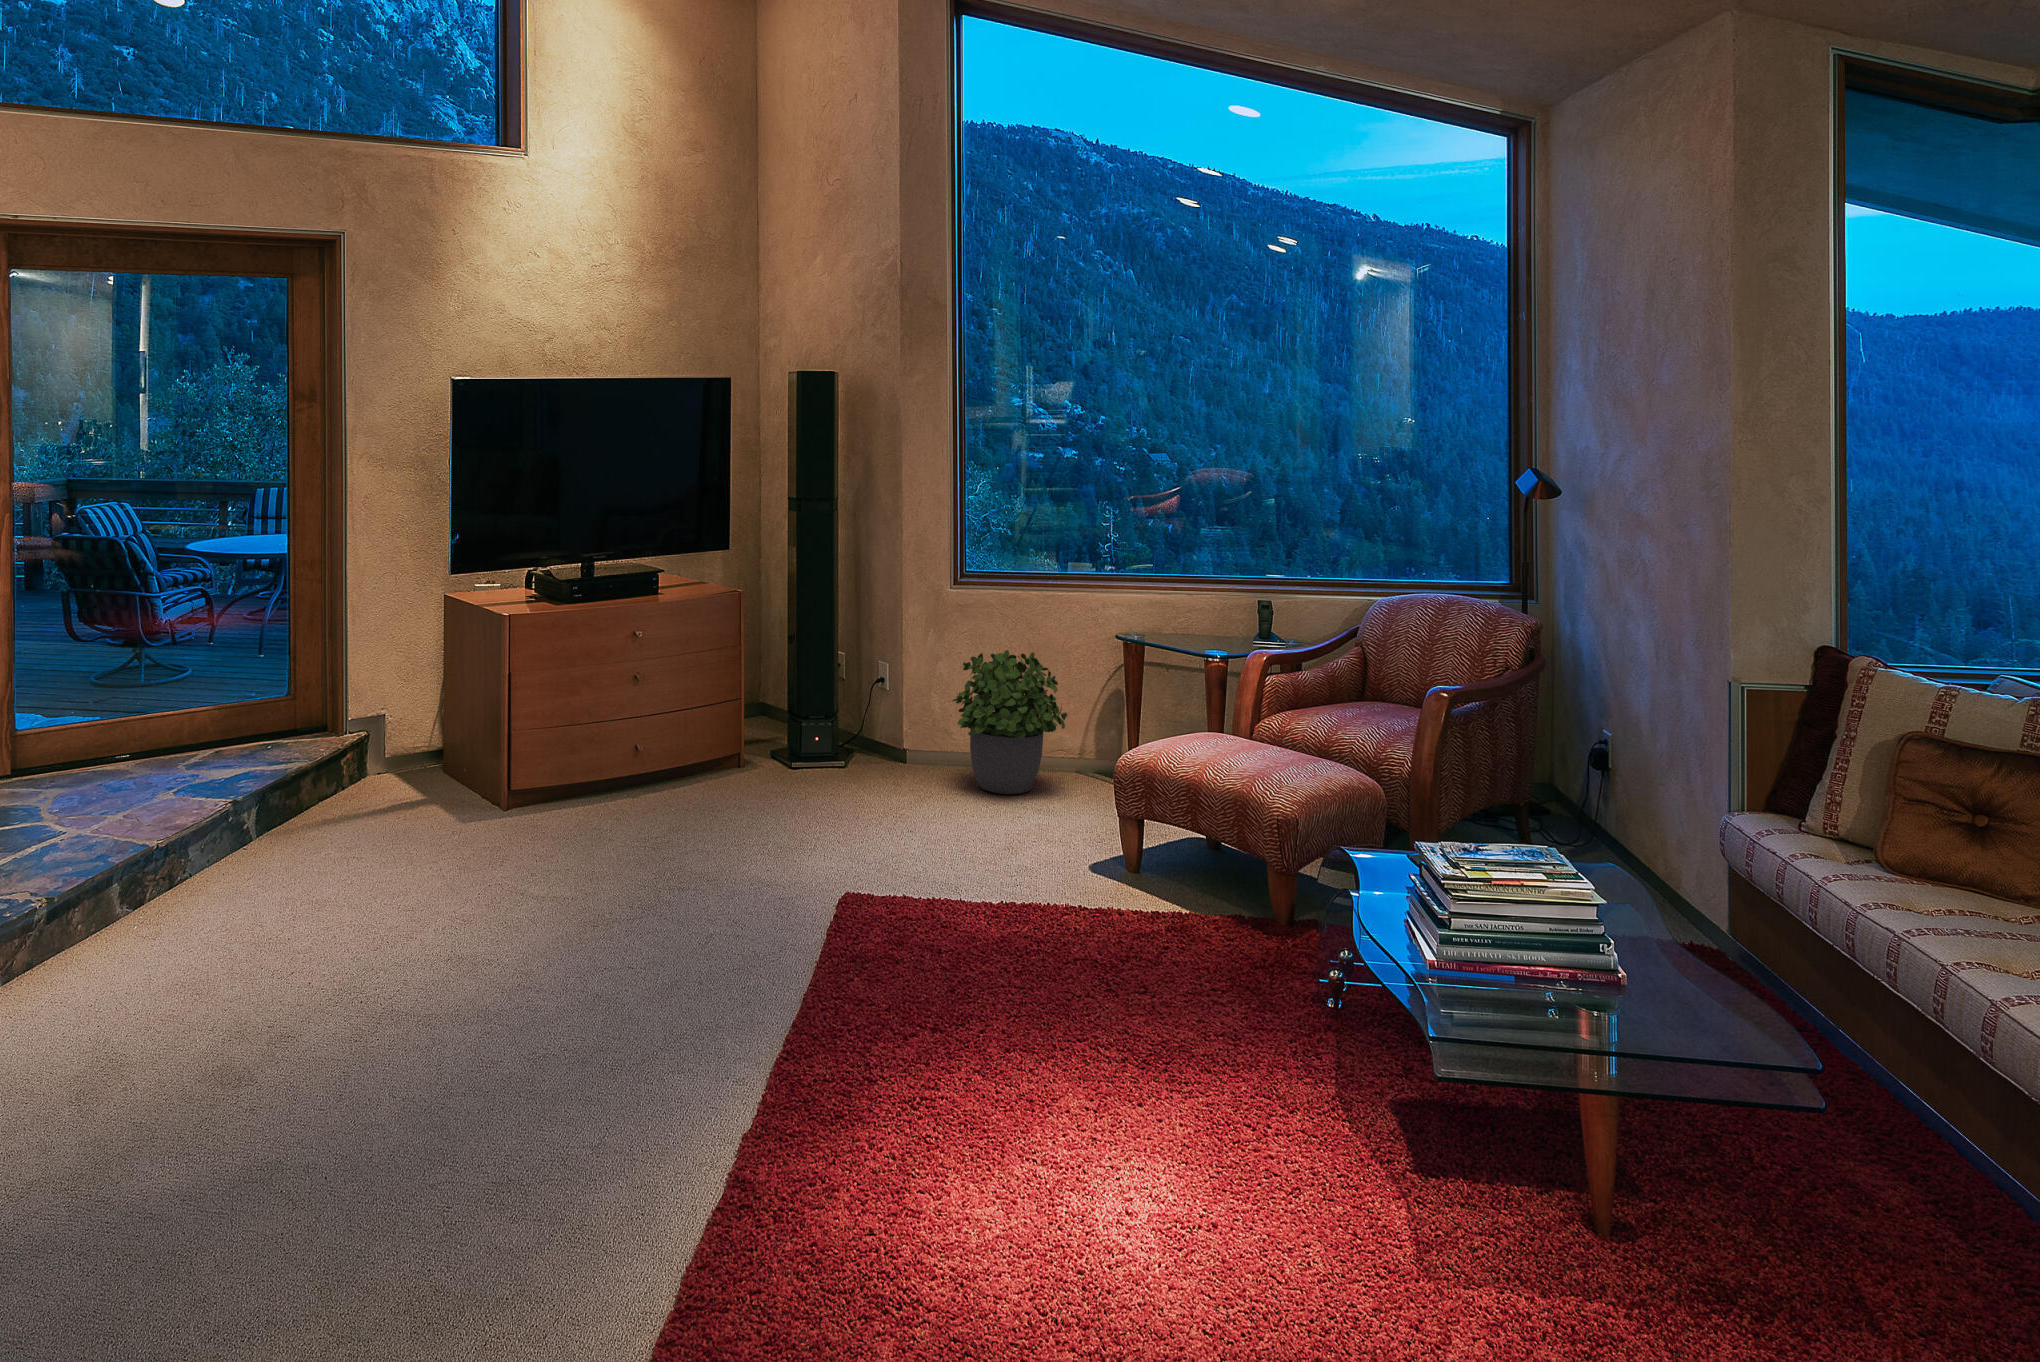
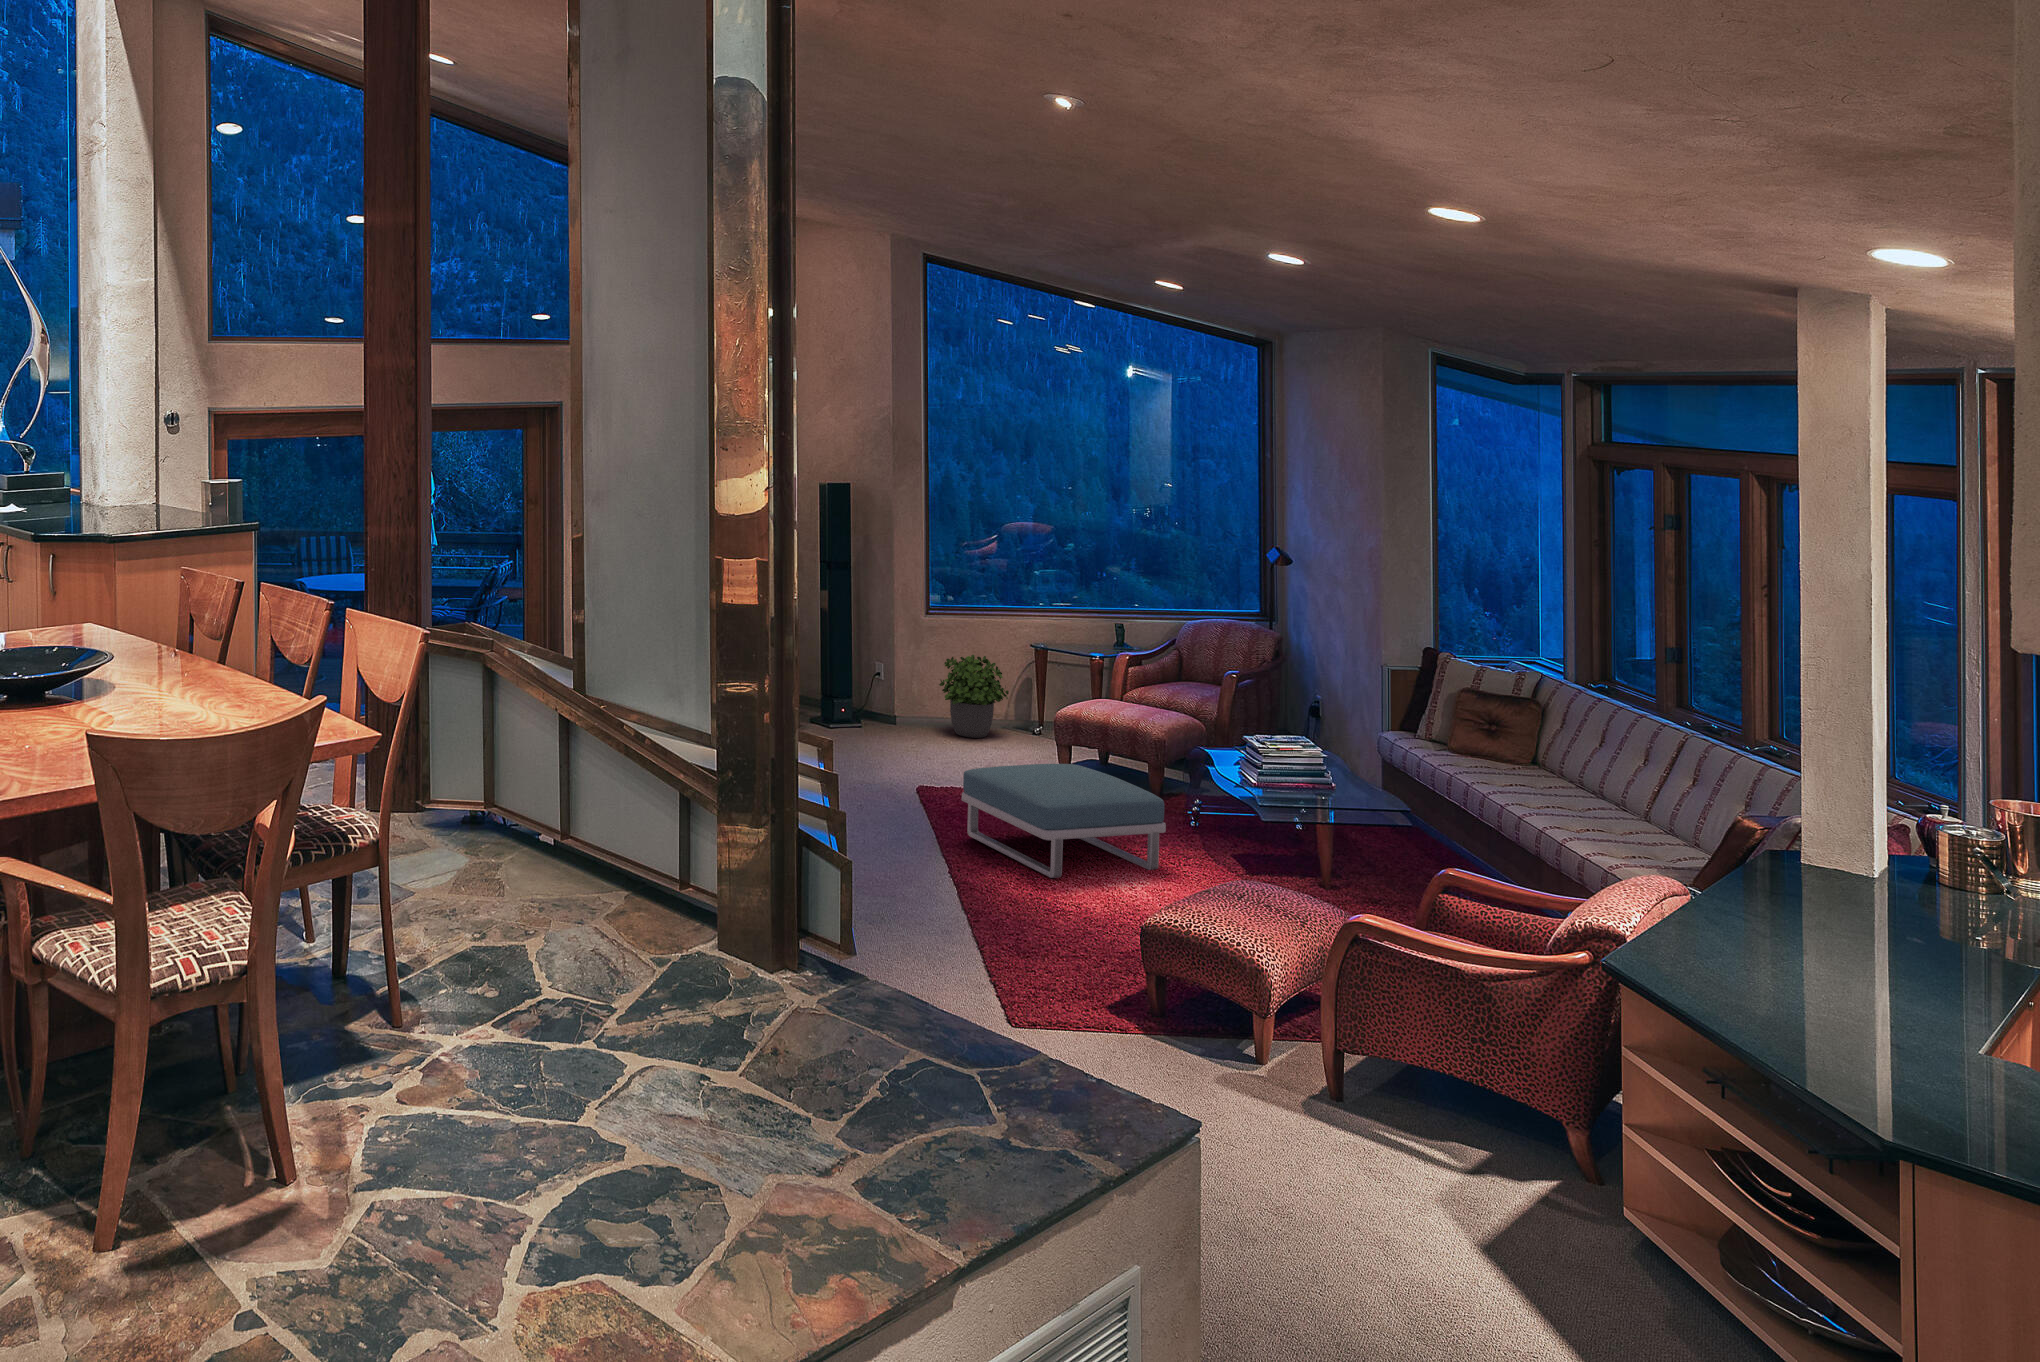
footstool: none [819,884,1230,1183] -> present [962,764,1166,878]

